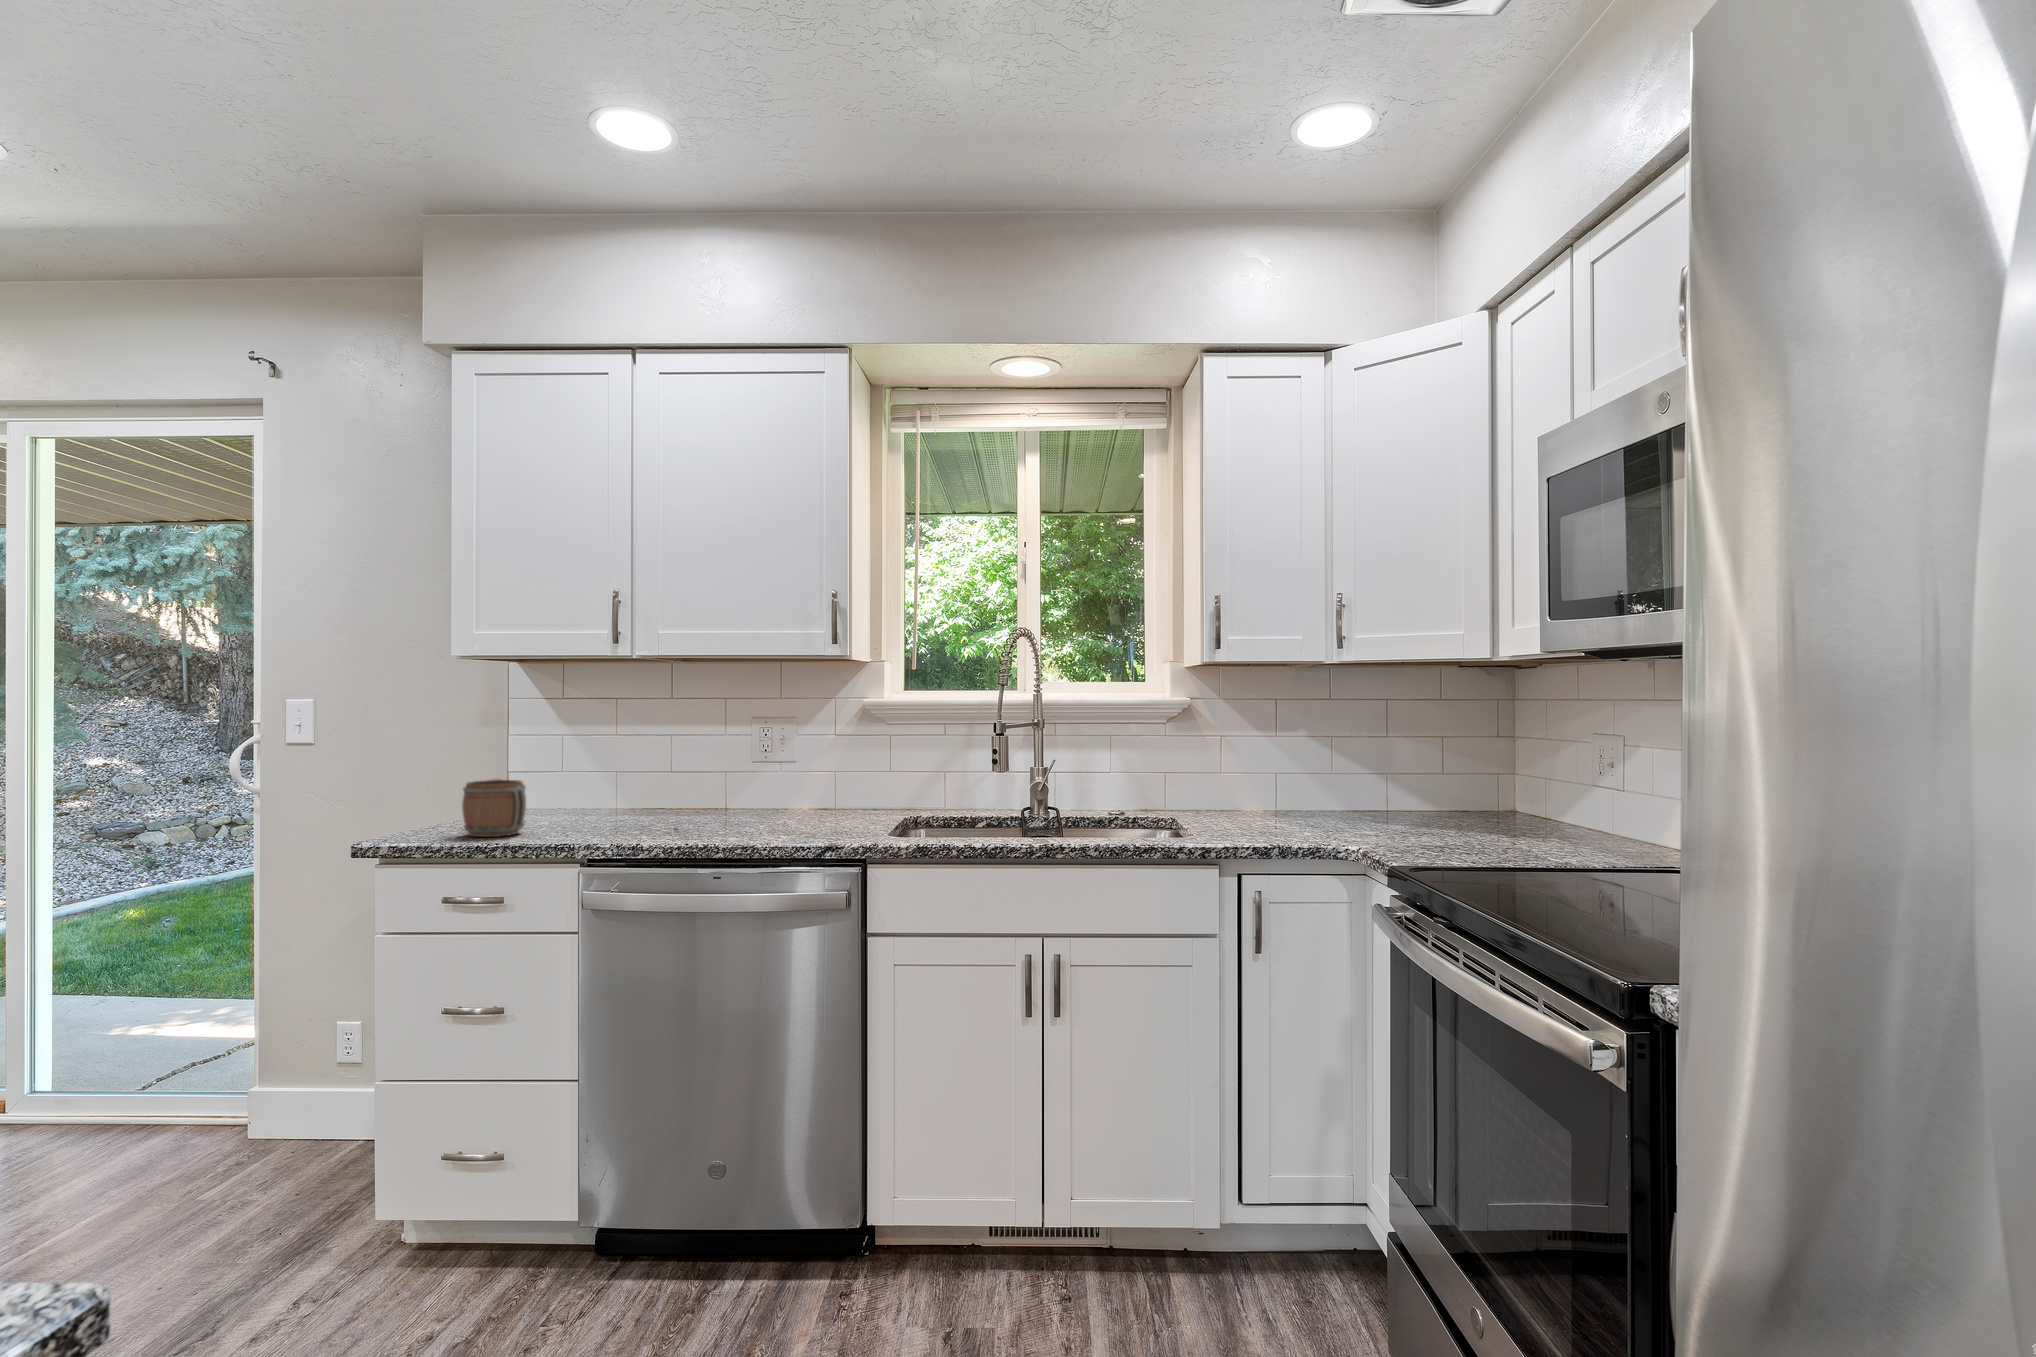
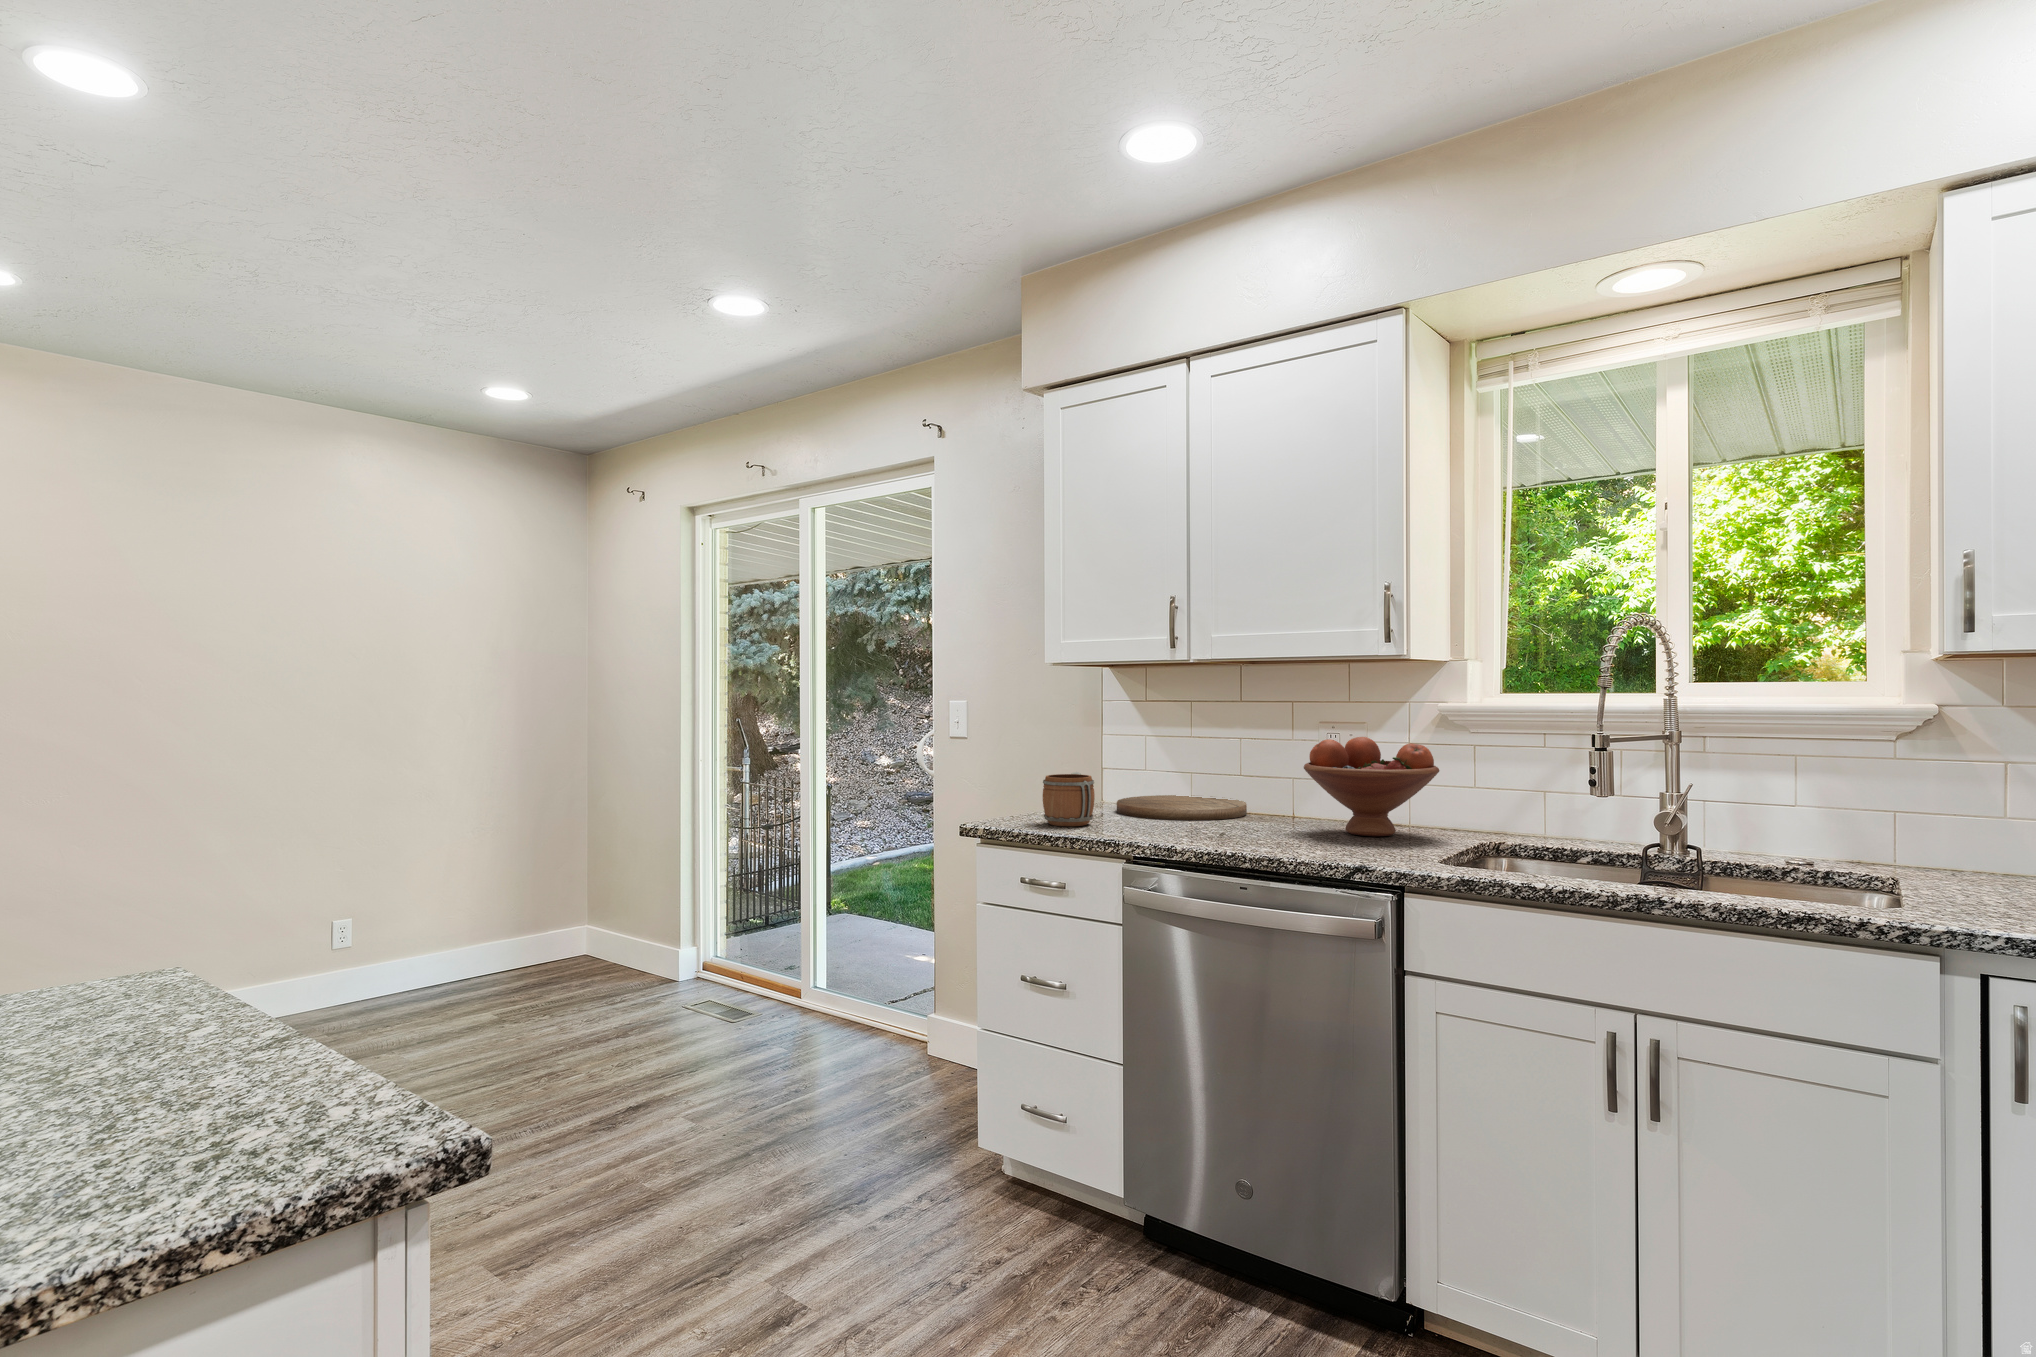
fruit bowl: none [747,732,867,822] -> present [1304,737,1439,836]
cutting board: none [532,798,675,823] -> present [1117,795,1247,820]

